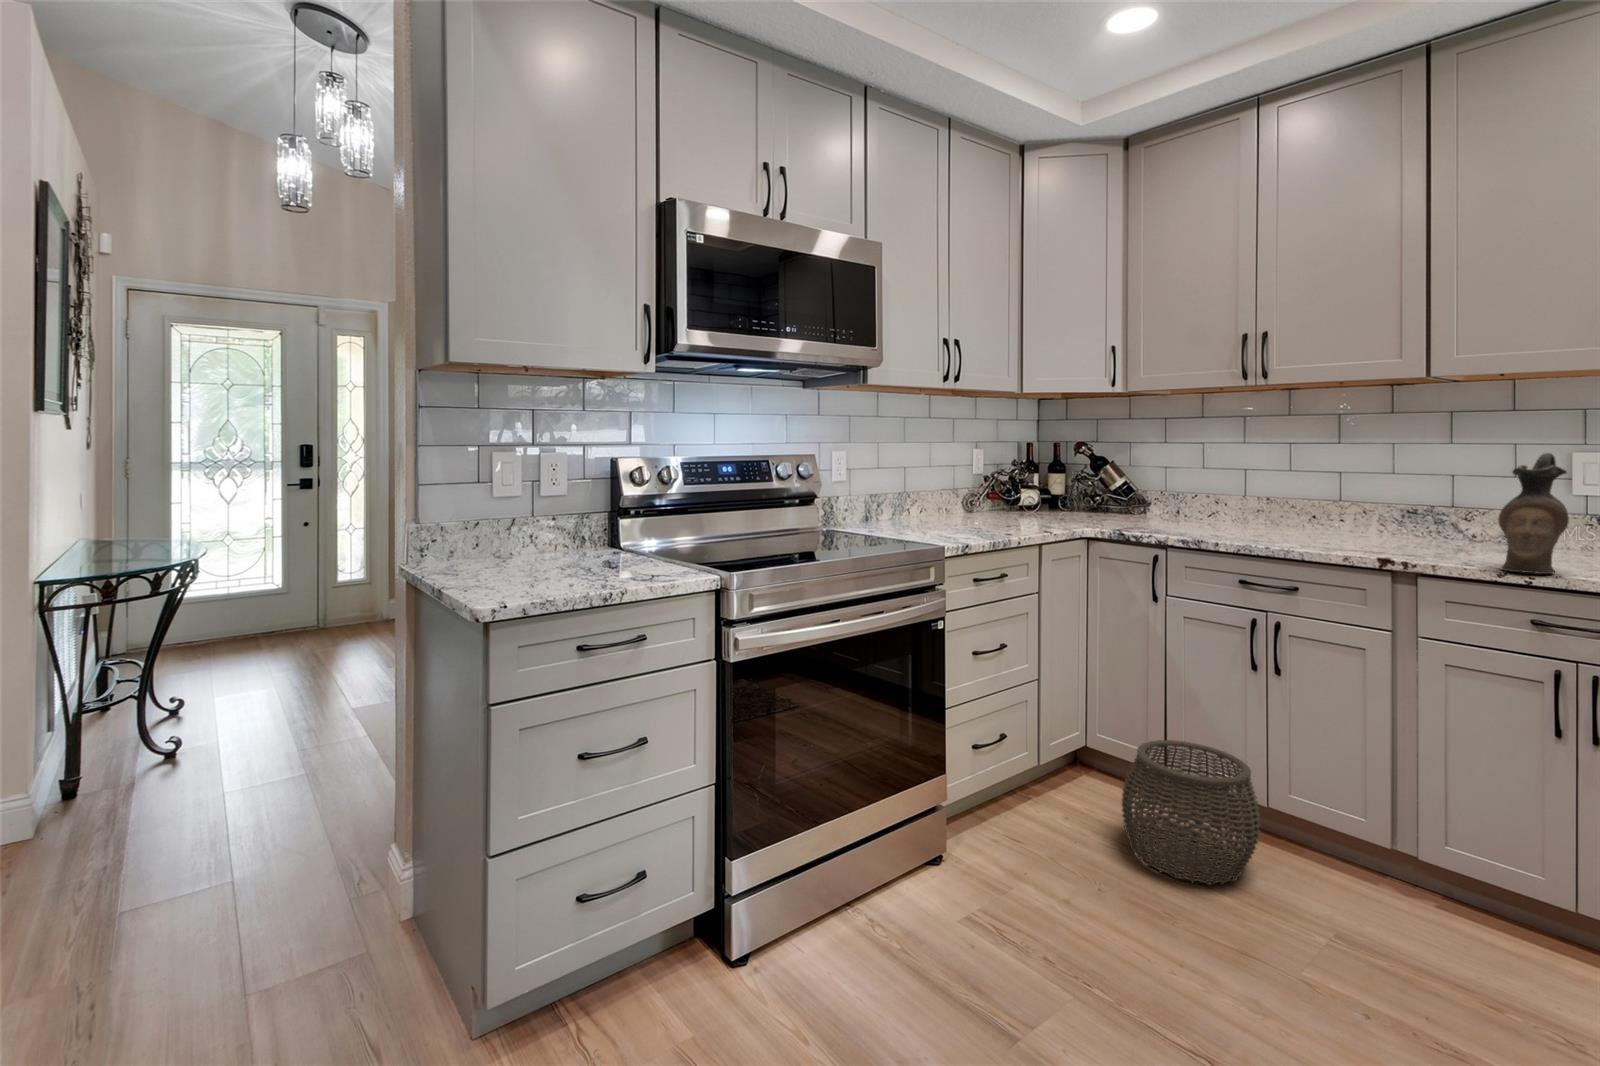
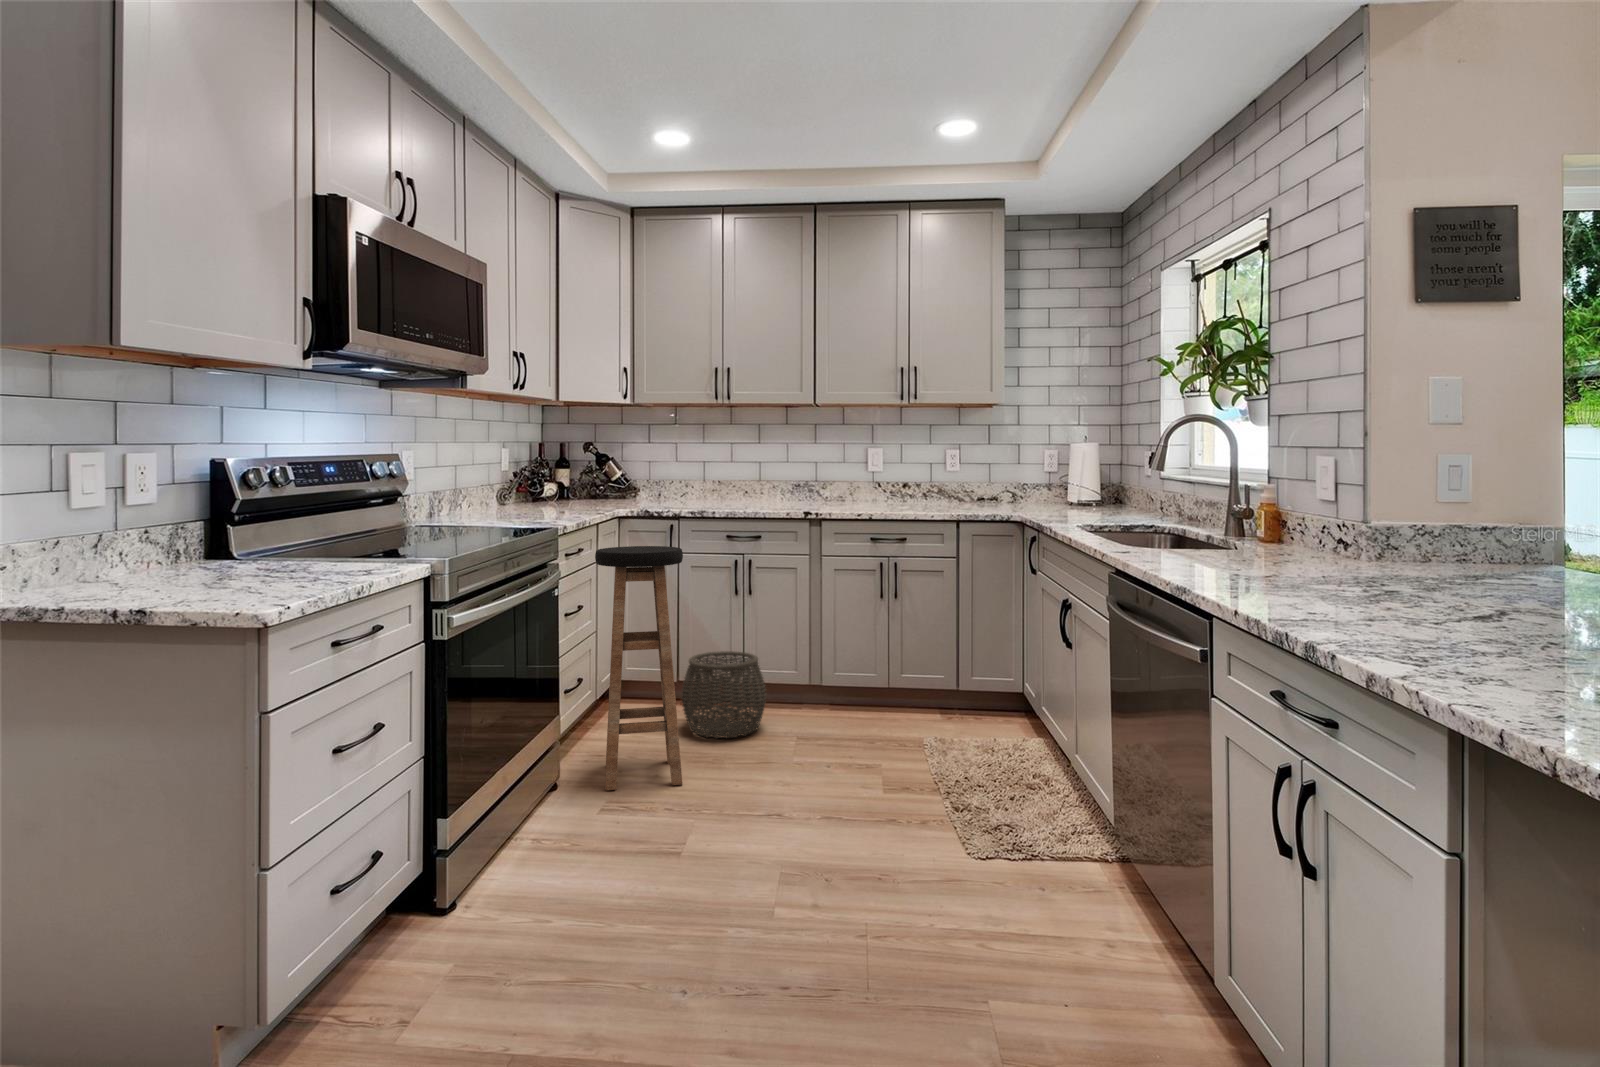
ceramic pitcher: present [1498,453,1569,574] -> none [854,446,882,512]
bar stool: none [955,585,1101,940] -> present [595,546,683,790]

